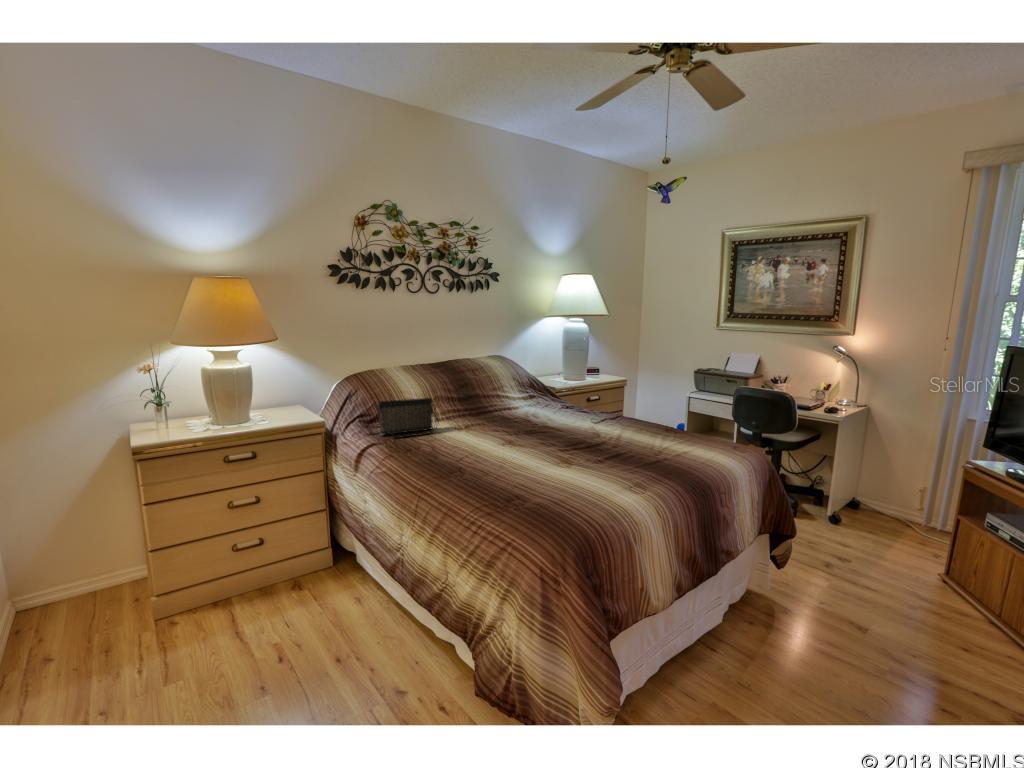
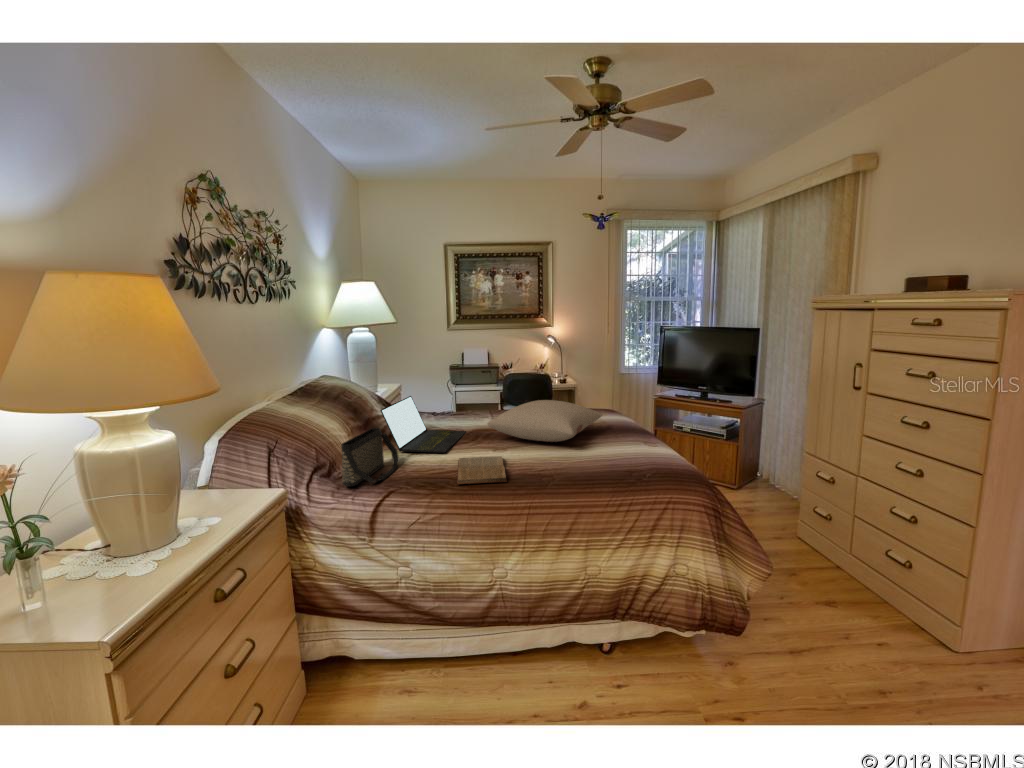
laptop: none [457,382,542,434] -> present [380,396,466,453]
pillow: none [522,408,640,455] -> present [488,400,603,442]
book: none [416,439,496,466] -> present [457,456,507,484]

